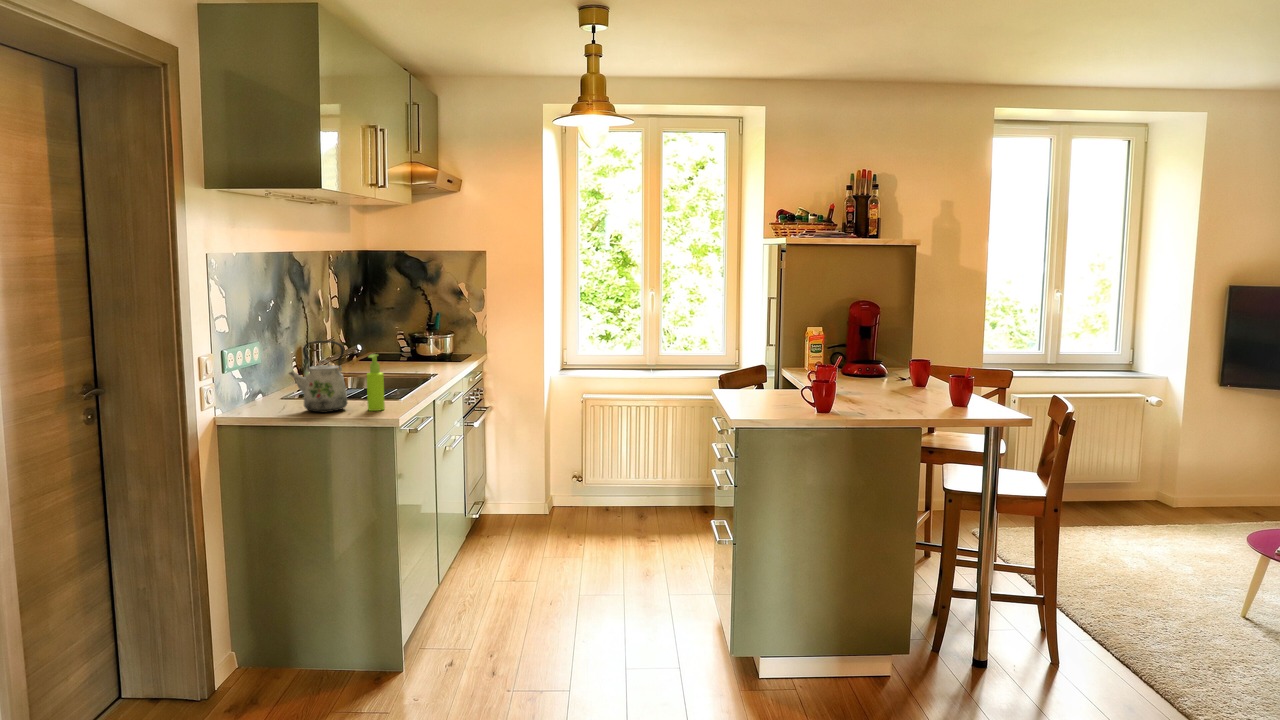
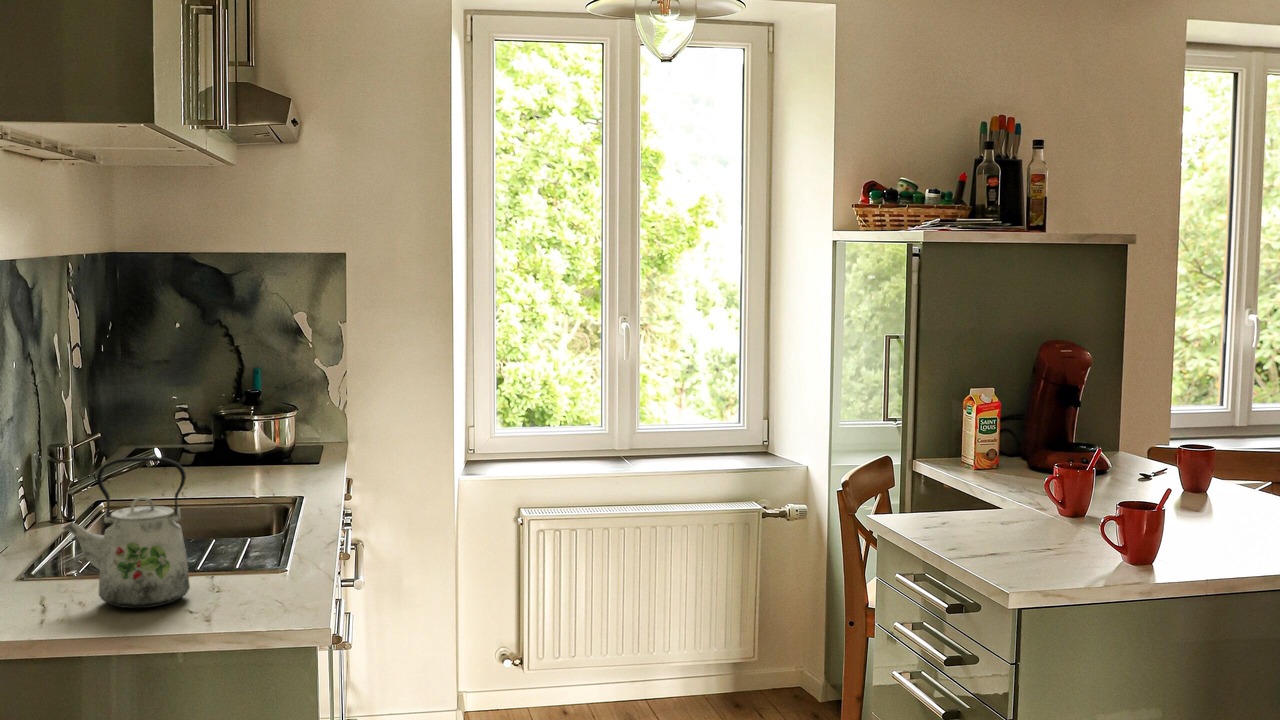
soap dispenser: present [367,354,385,411] -> none [233,482,269,599]

